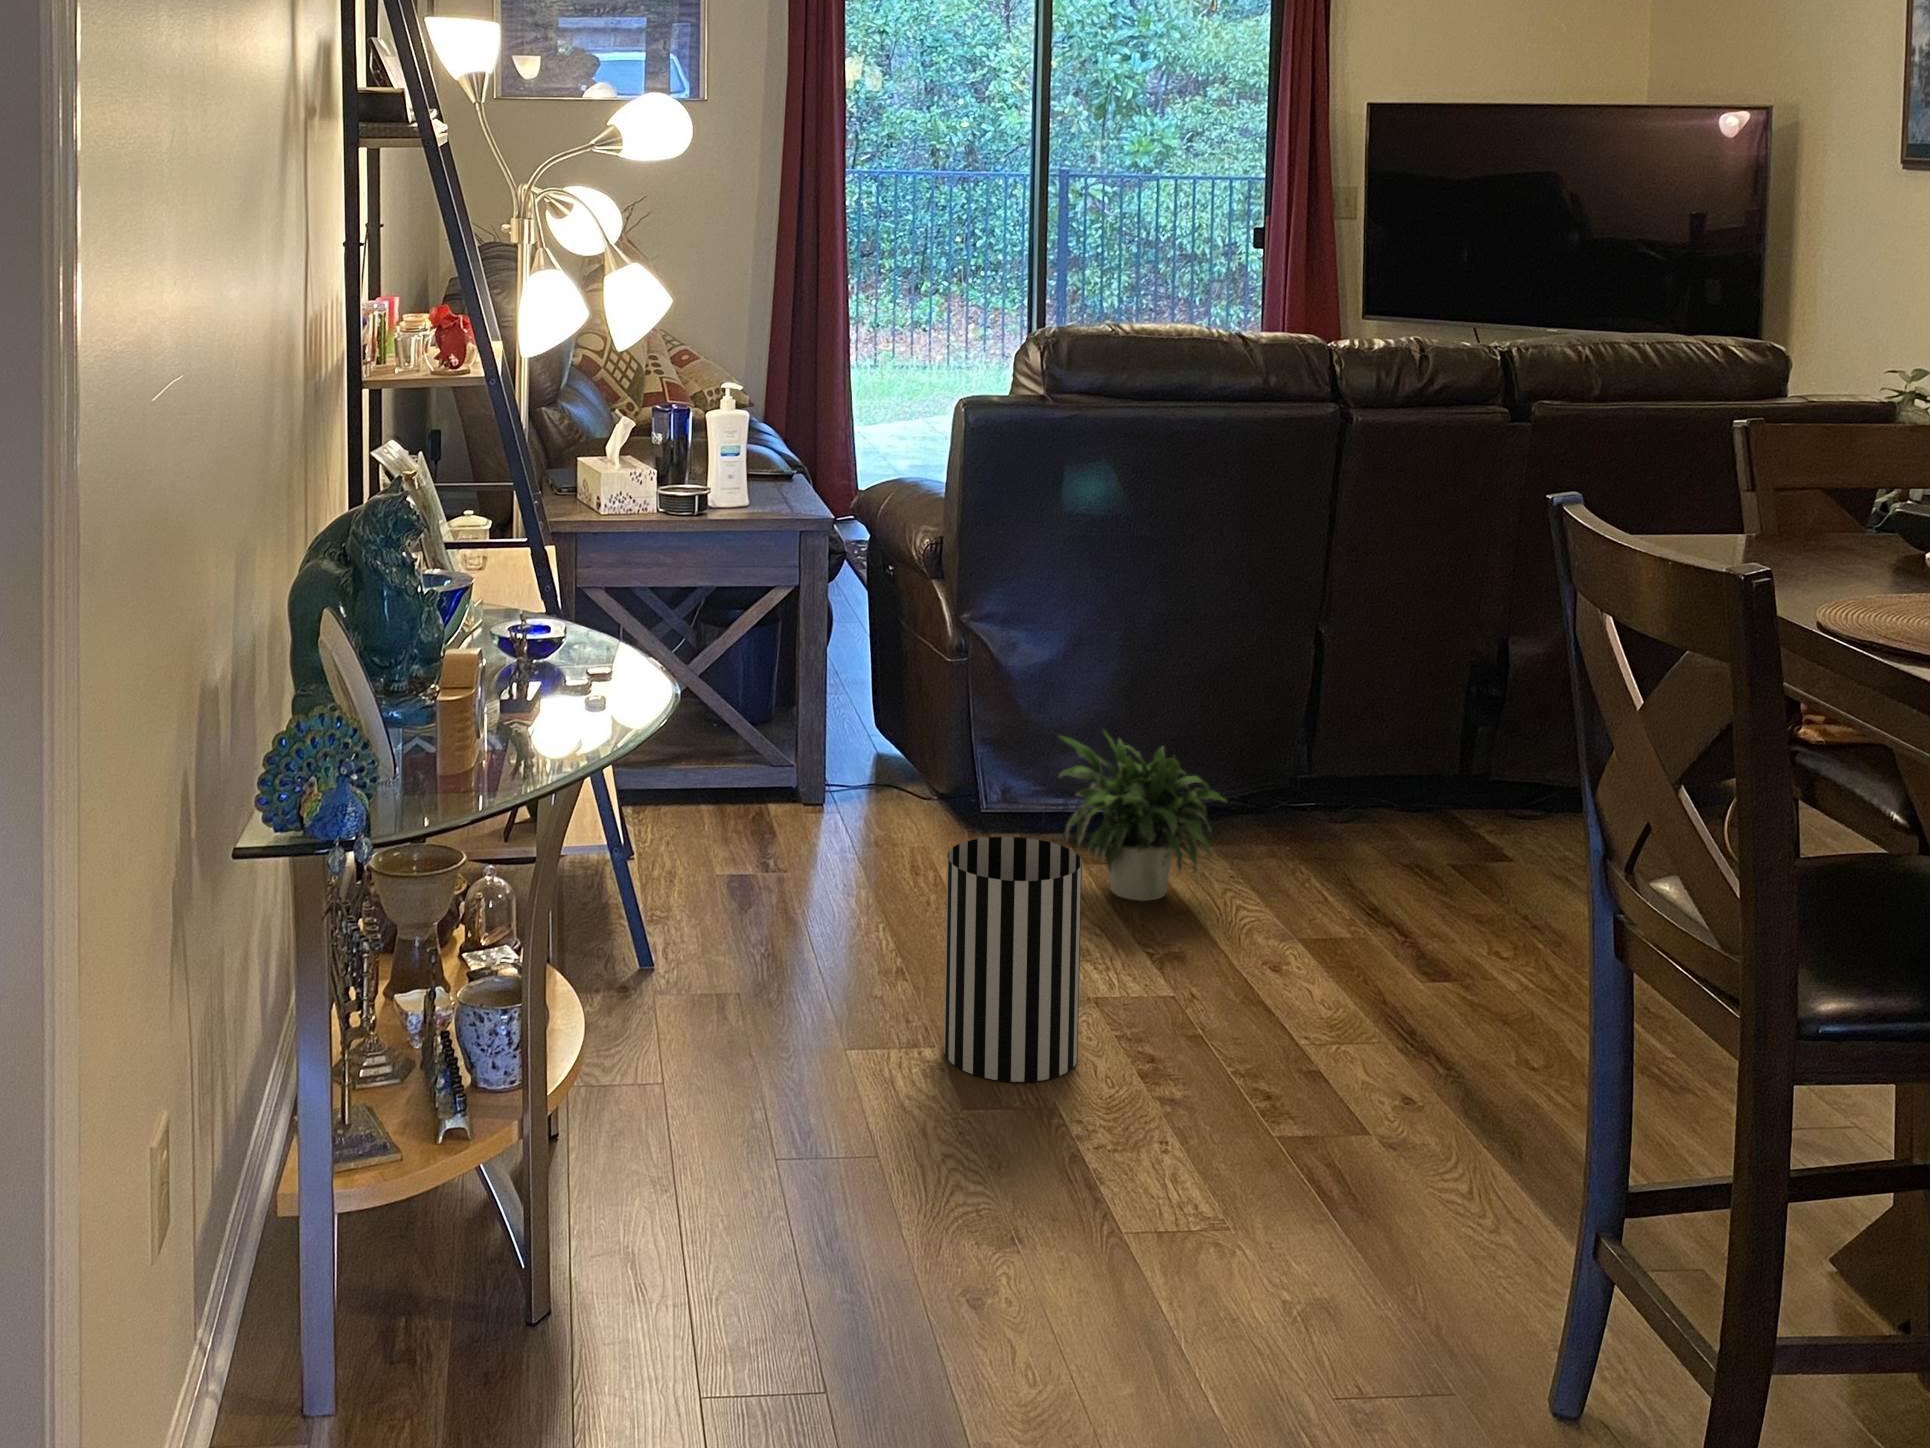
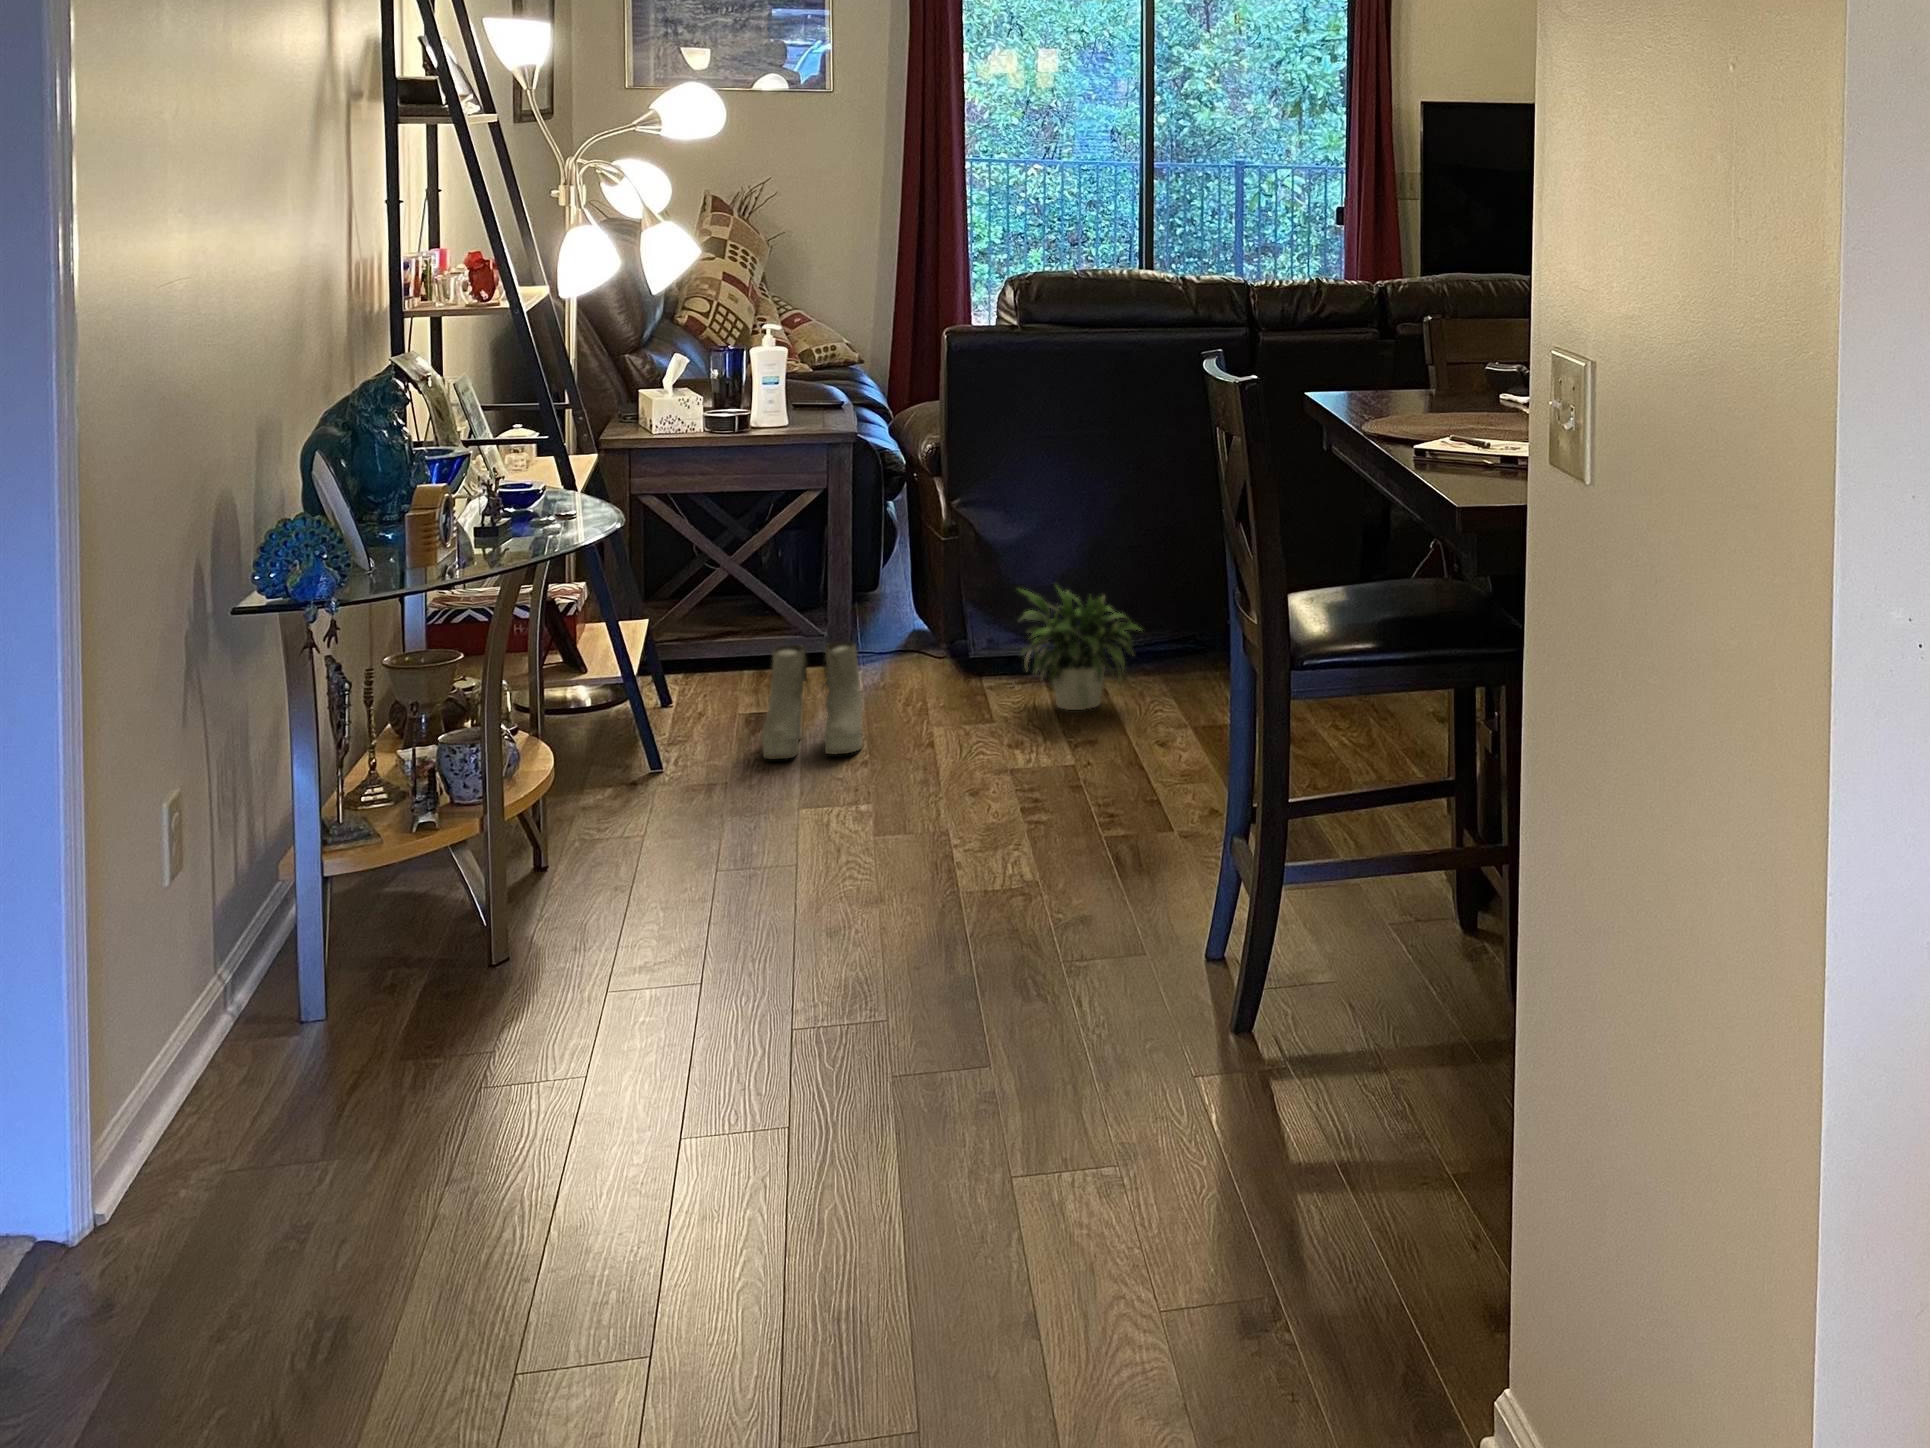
boots: none [773,807,894,965] -> present [762,642,863,759]
wastebasket: present [944,837,1082,1082] -> none [870,642,973,814]

